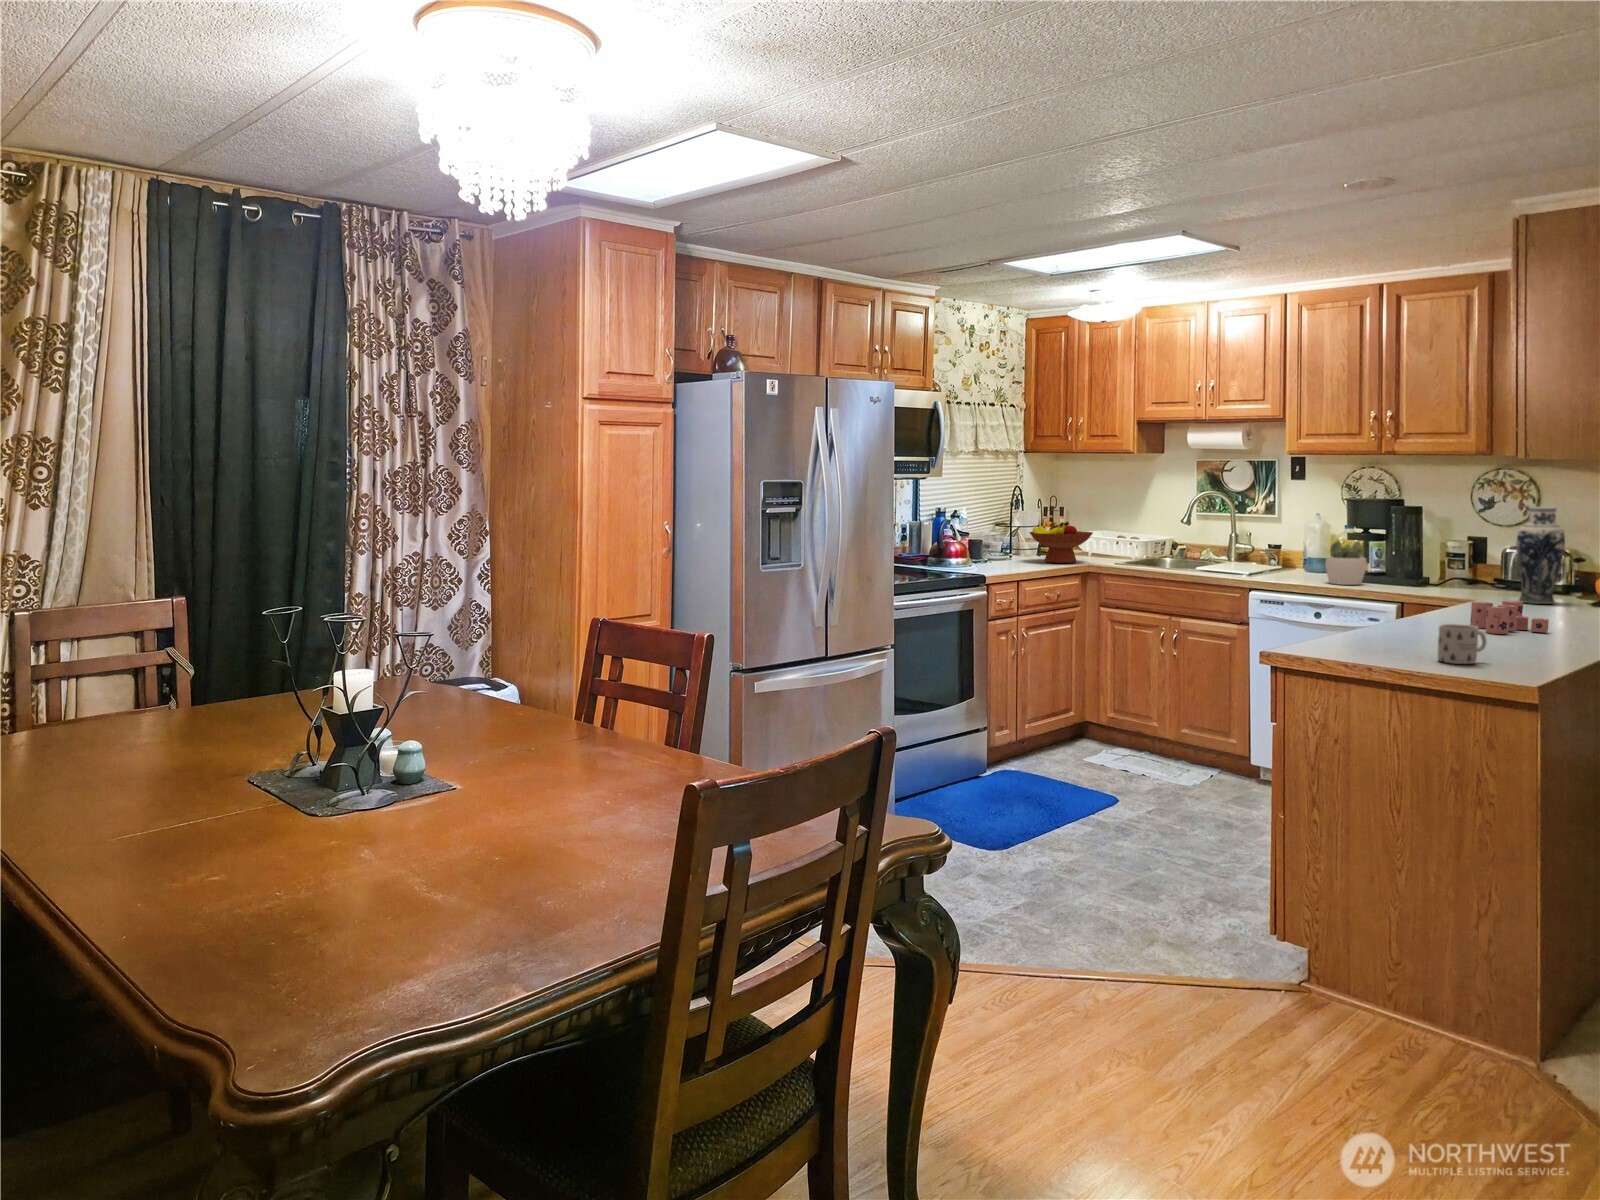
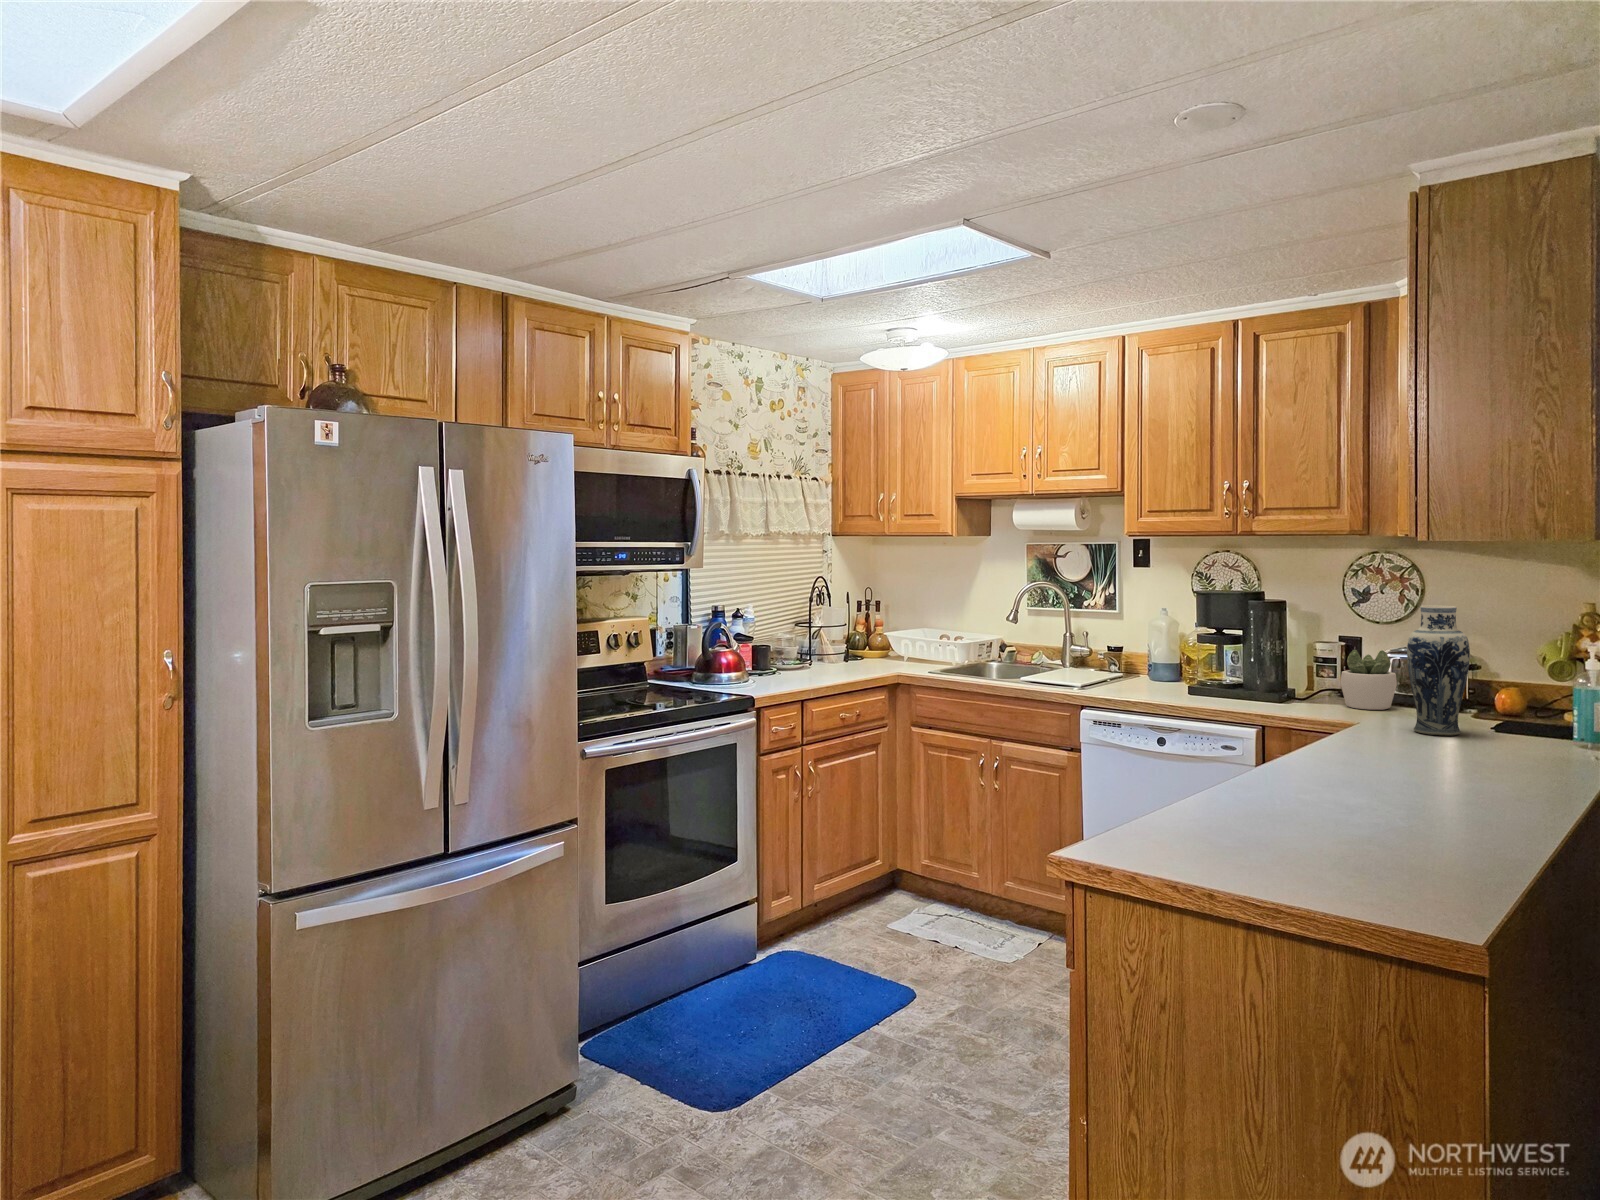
fruit bowl: present [1029,522,1093,563] -> none [826,619,903,670]
succulent plant: present [1325,541,1367,585] -> present [1340,650,1397,710]
candle: present [1470,601,1549,634] -> none [1359,748,1470,805]
mug: present [1438,624,1487,664] -> none [1317,820,1395,894]

